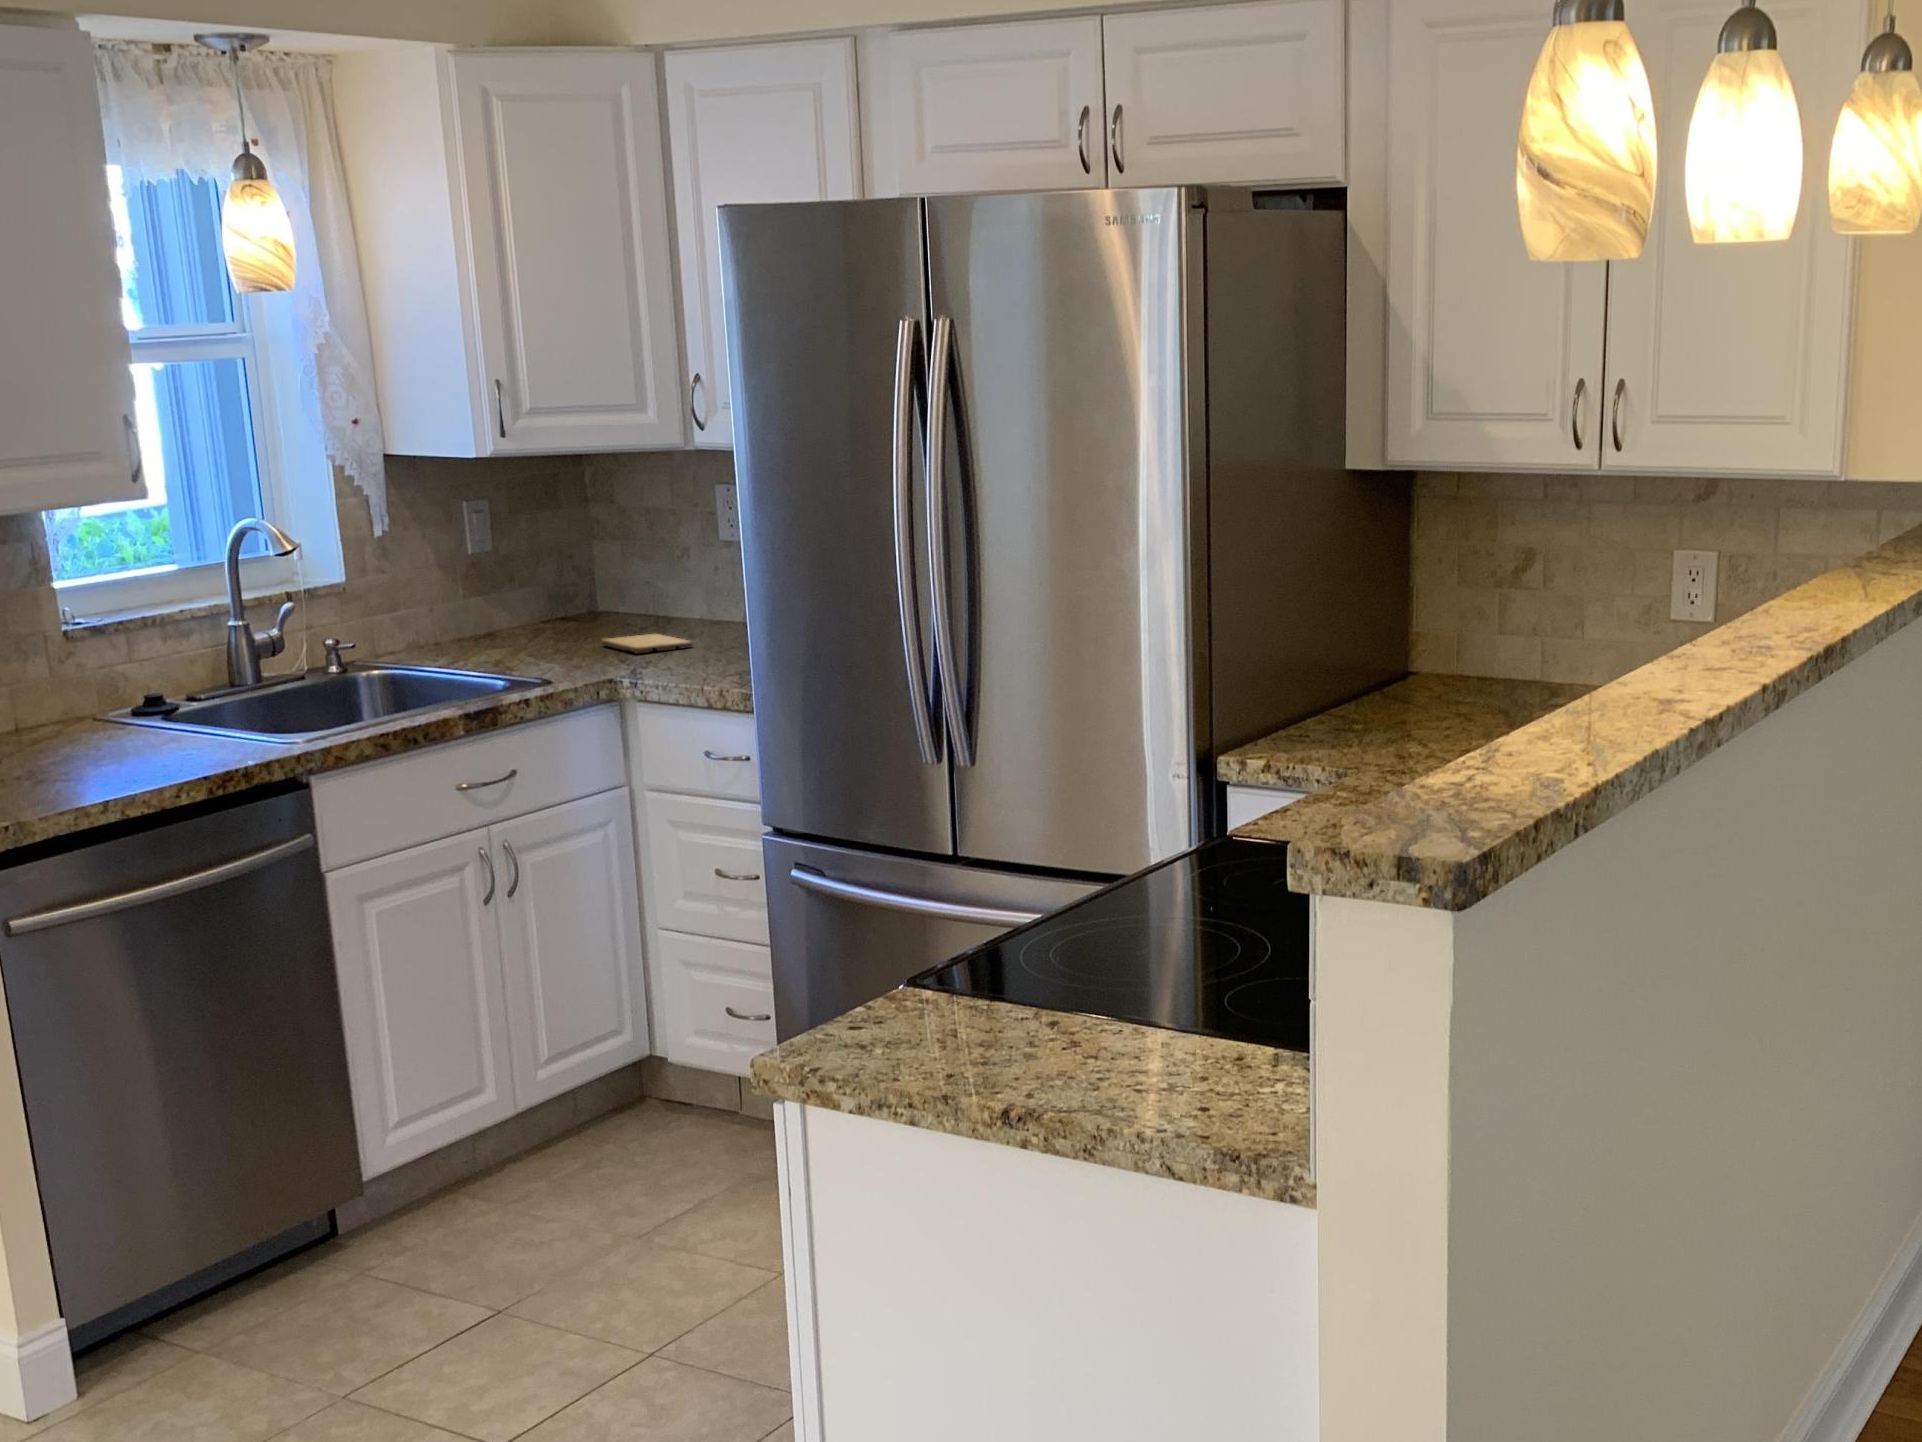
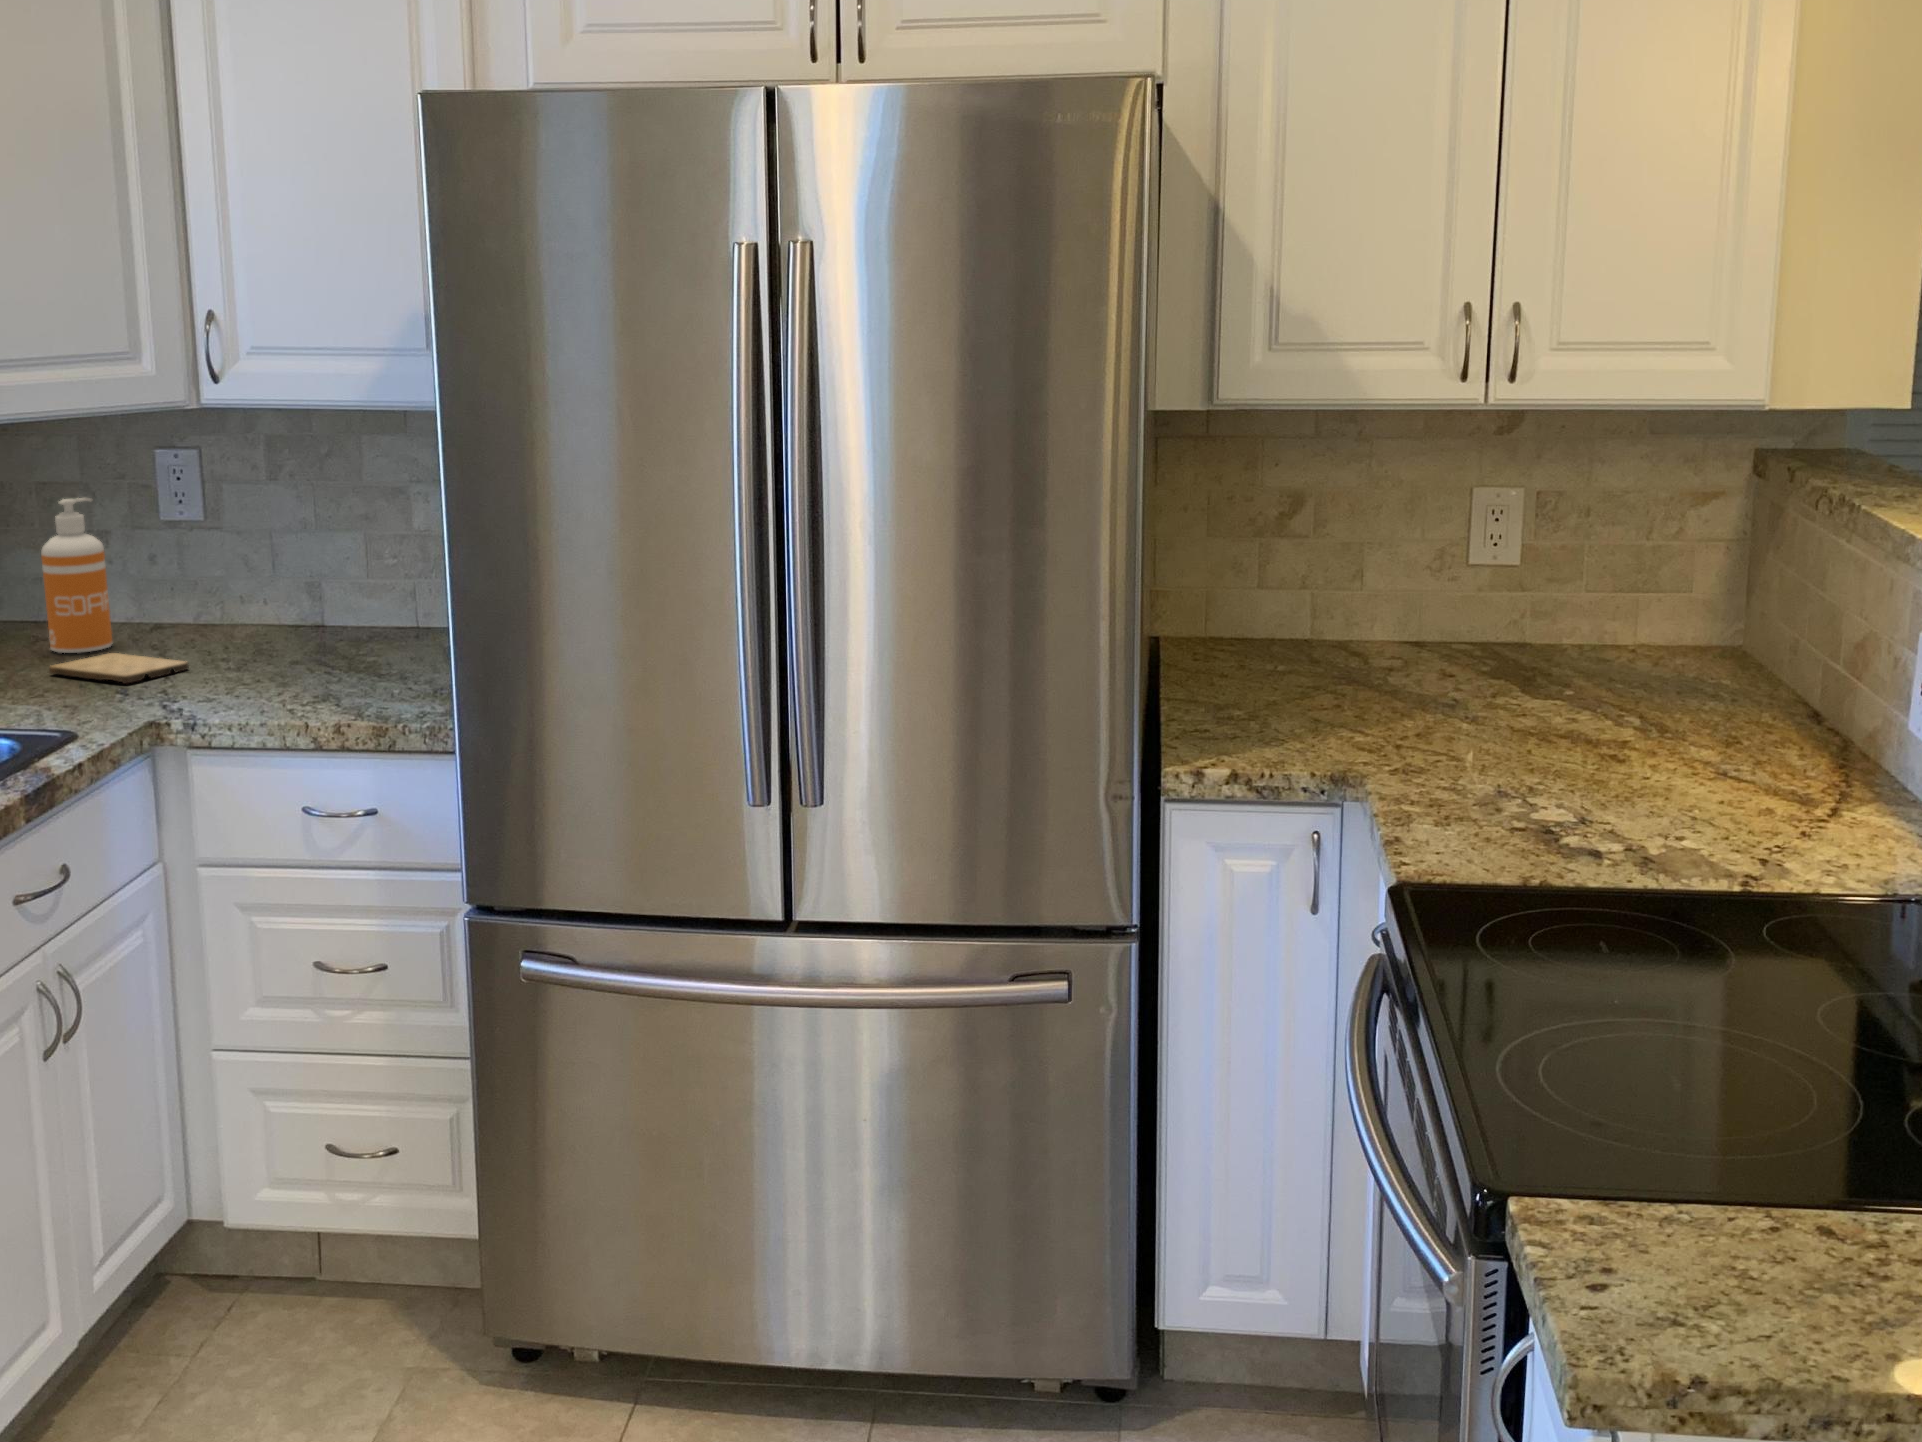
soap dispenser: none [621,516,673,633] -> present [41,498,112,653]

